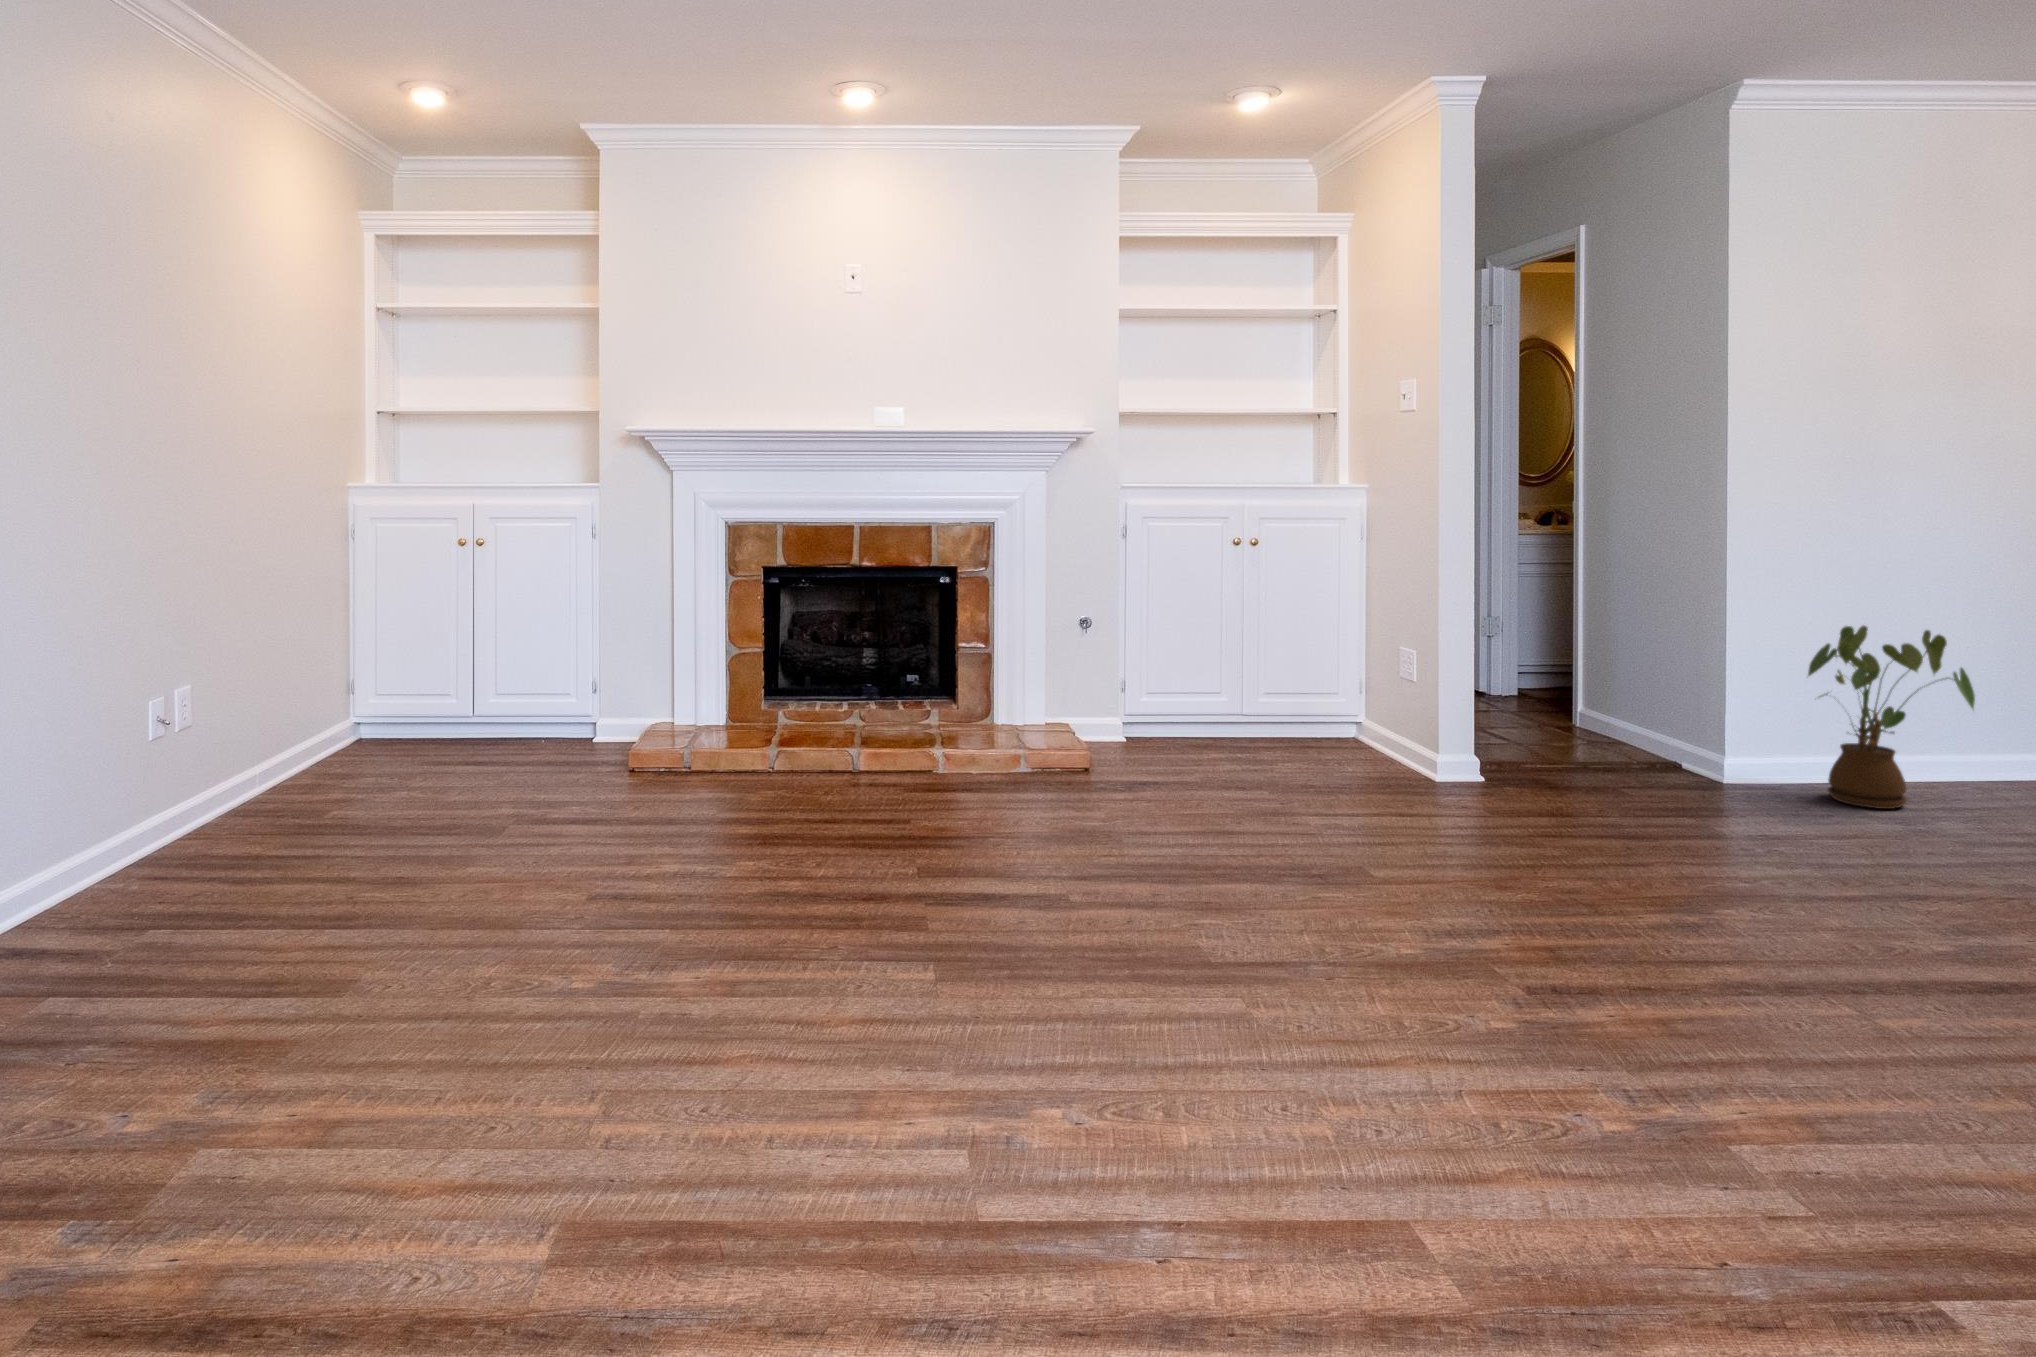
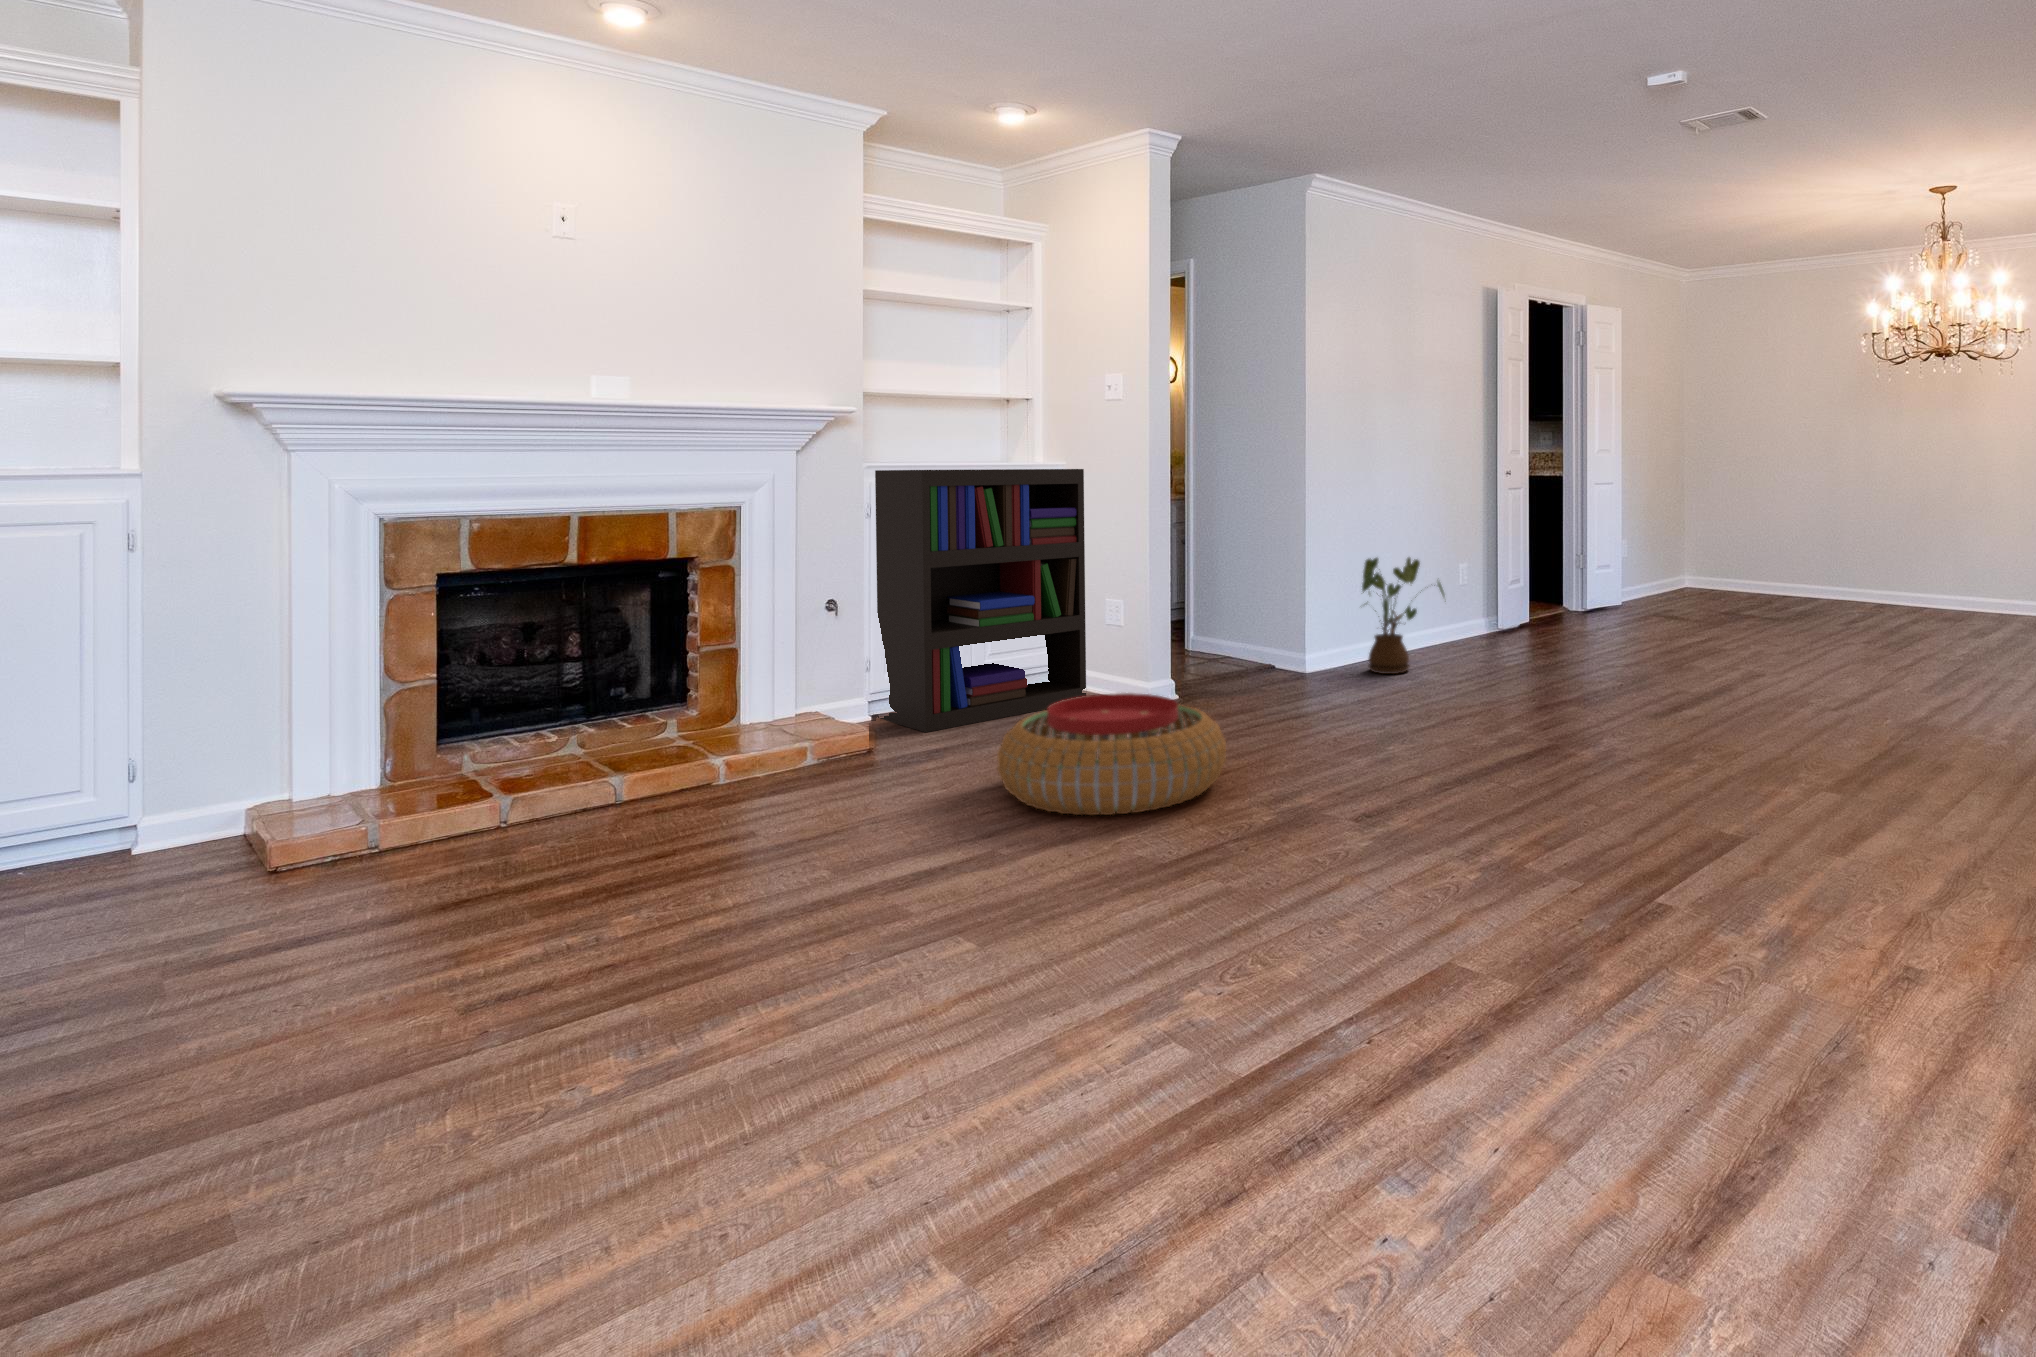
bookshelf: none [1135,482,1366,764] -> present [875,469,1086,732]
pouf: none [1119,752,1391,898] -> present [997,693,1226,815]

